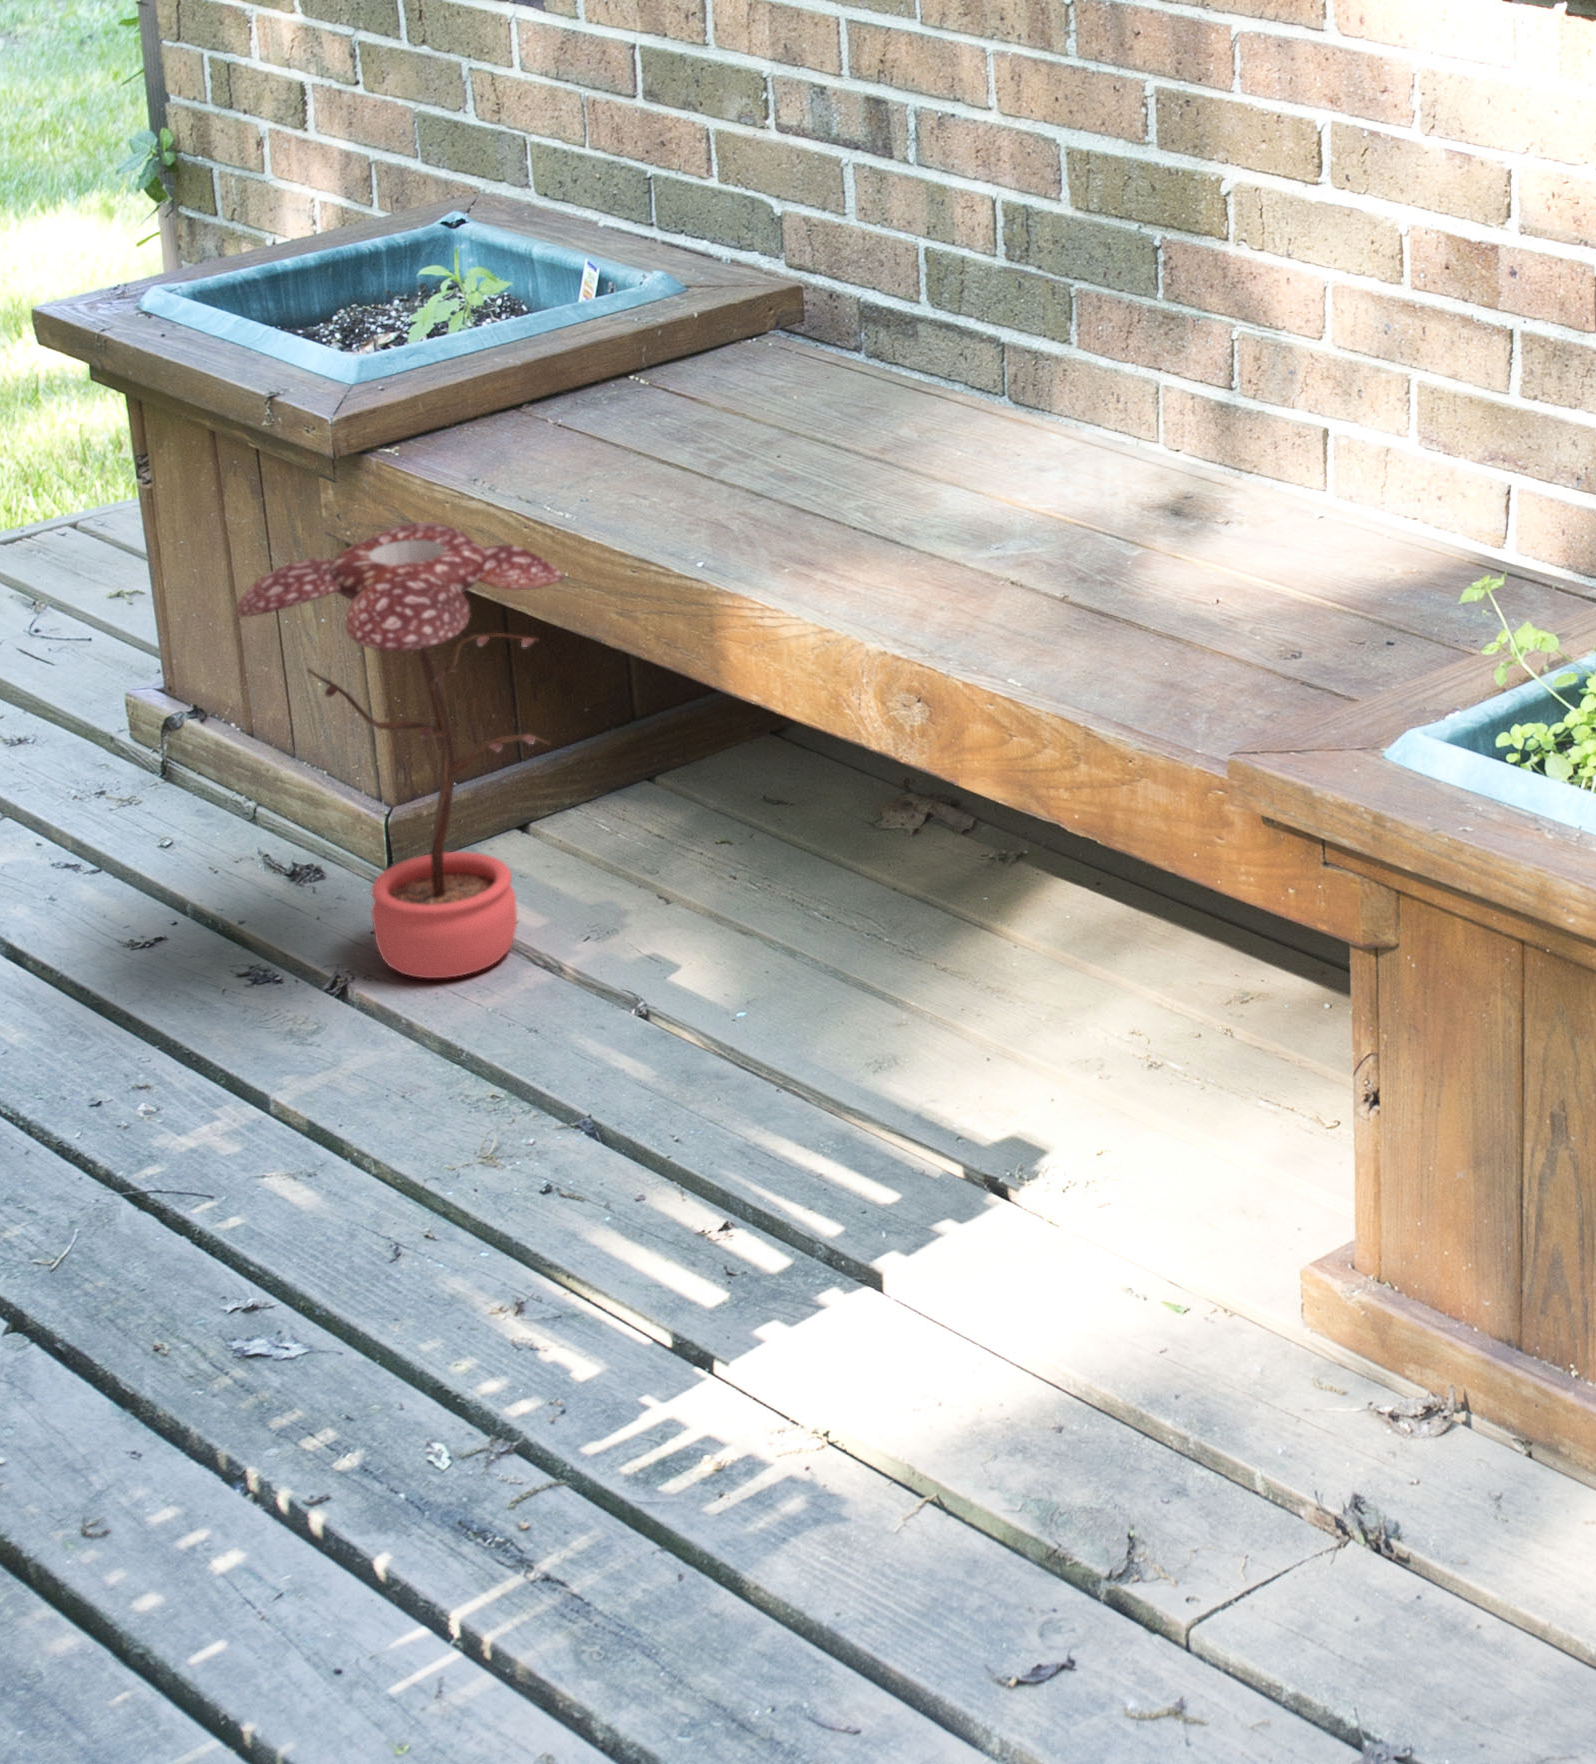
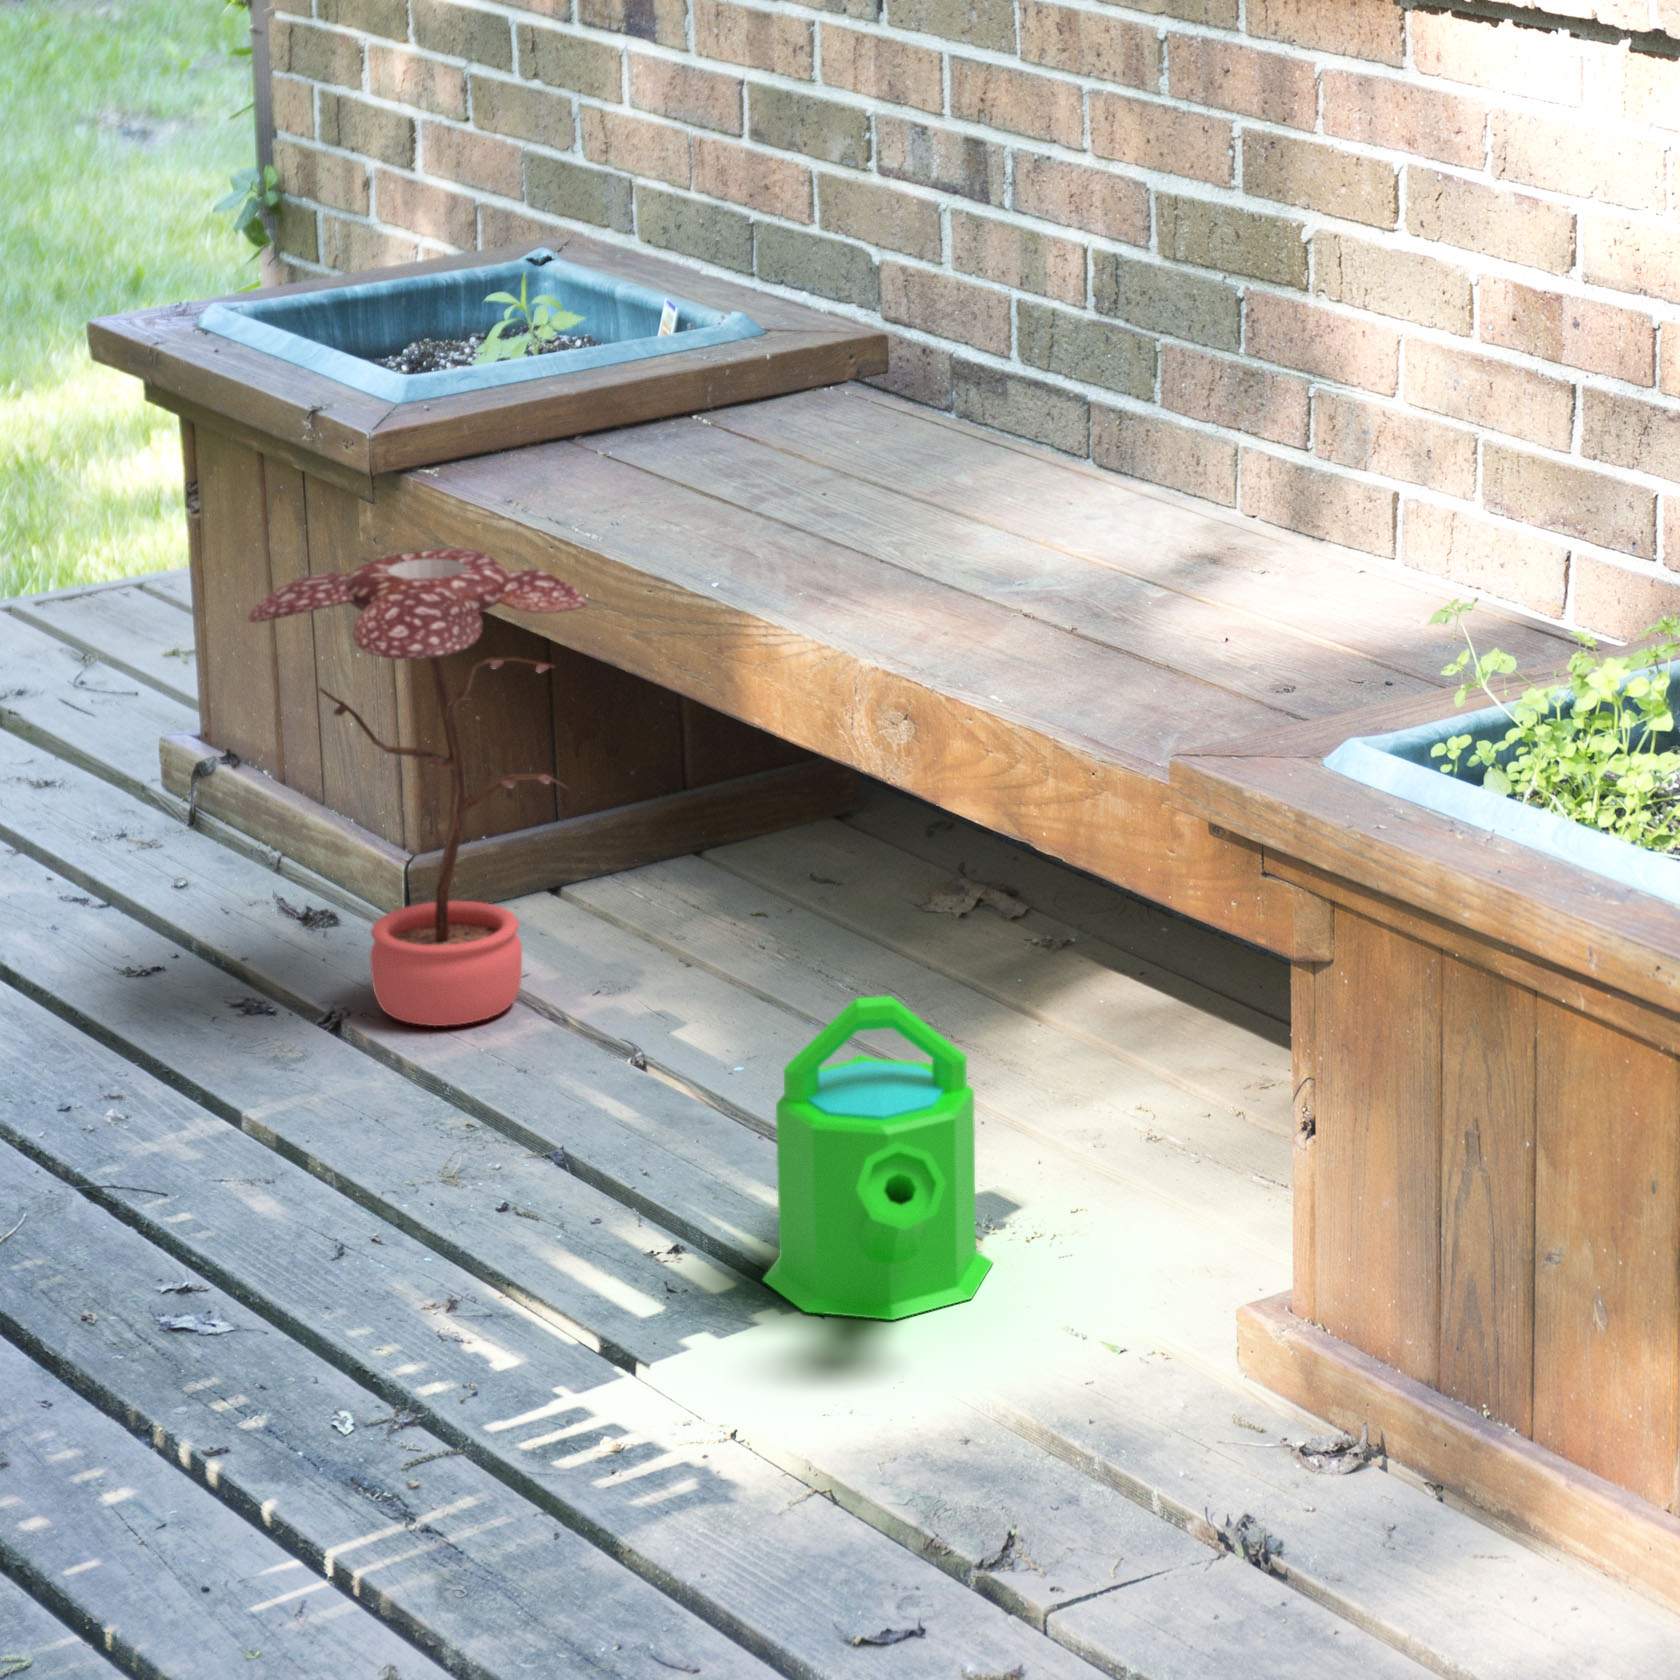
watering can: none [817,977,1034,1289] -> present [763,996,993,1320]

